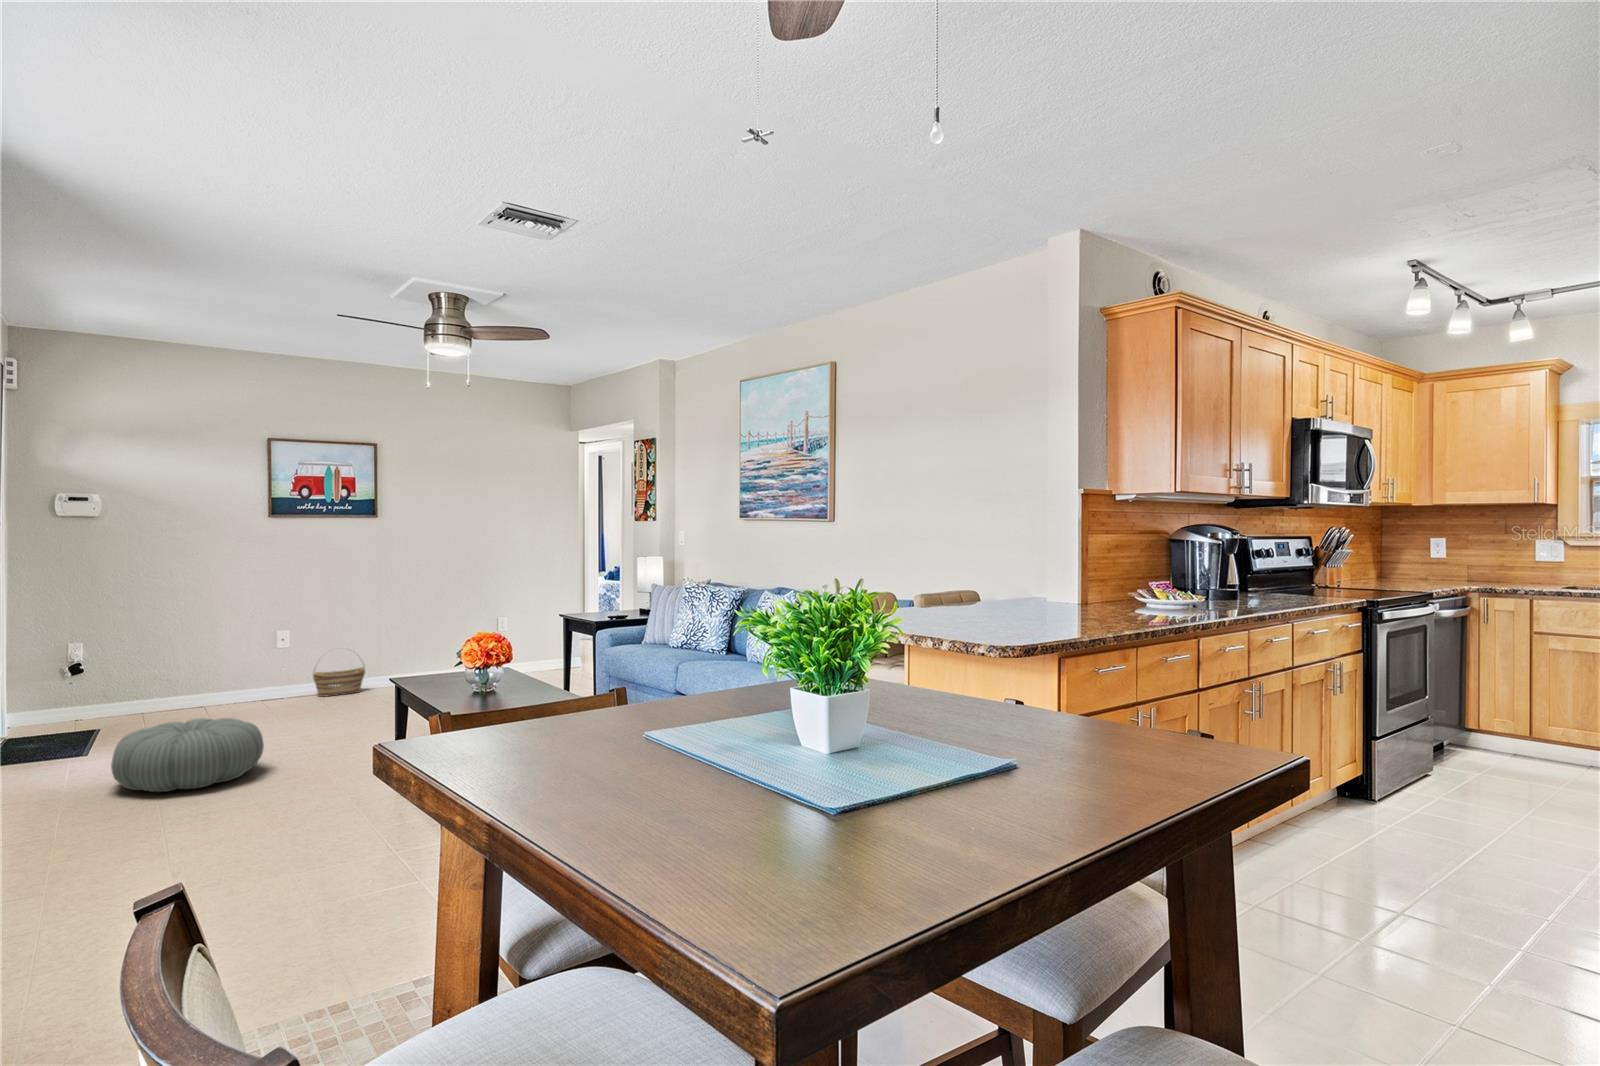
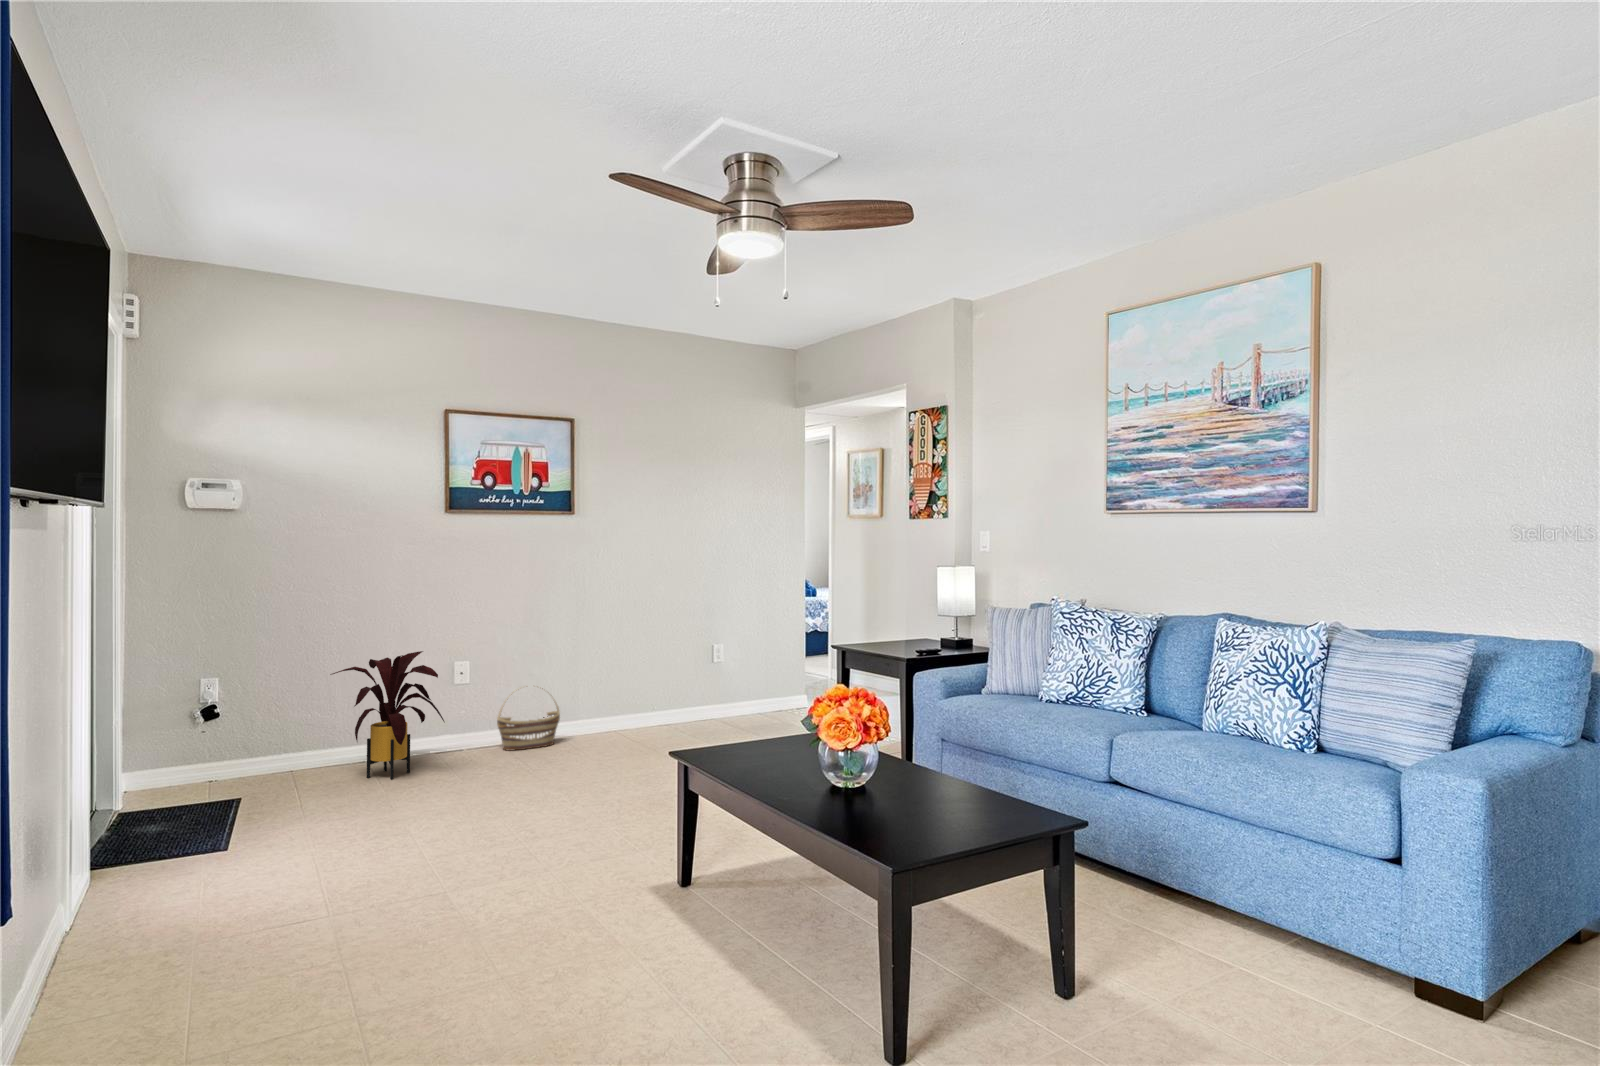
house plant: none [172,622,264,716] -> present [330,651,444,779]
pouf: present [111,718,264,792] -> none [272,806,487,938]

